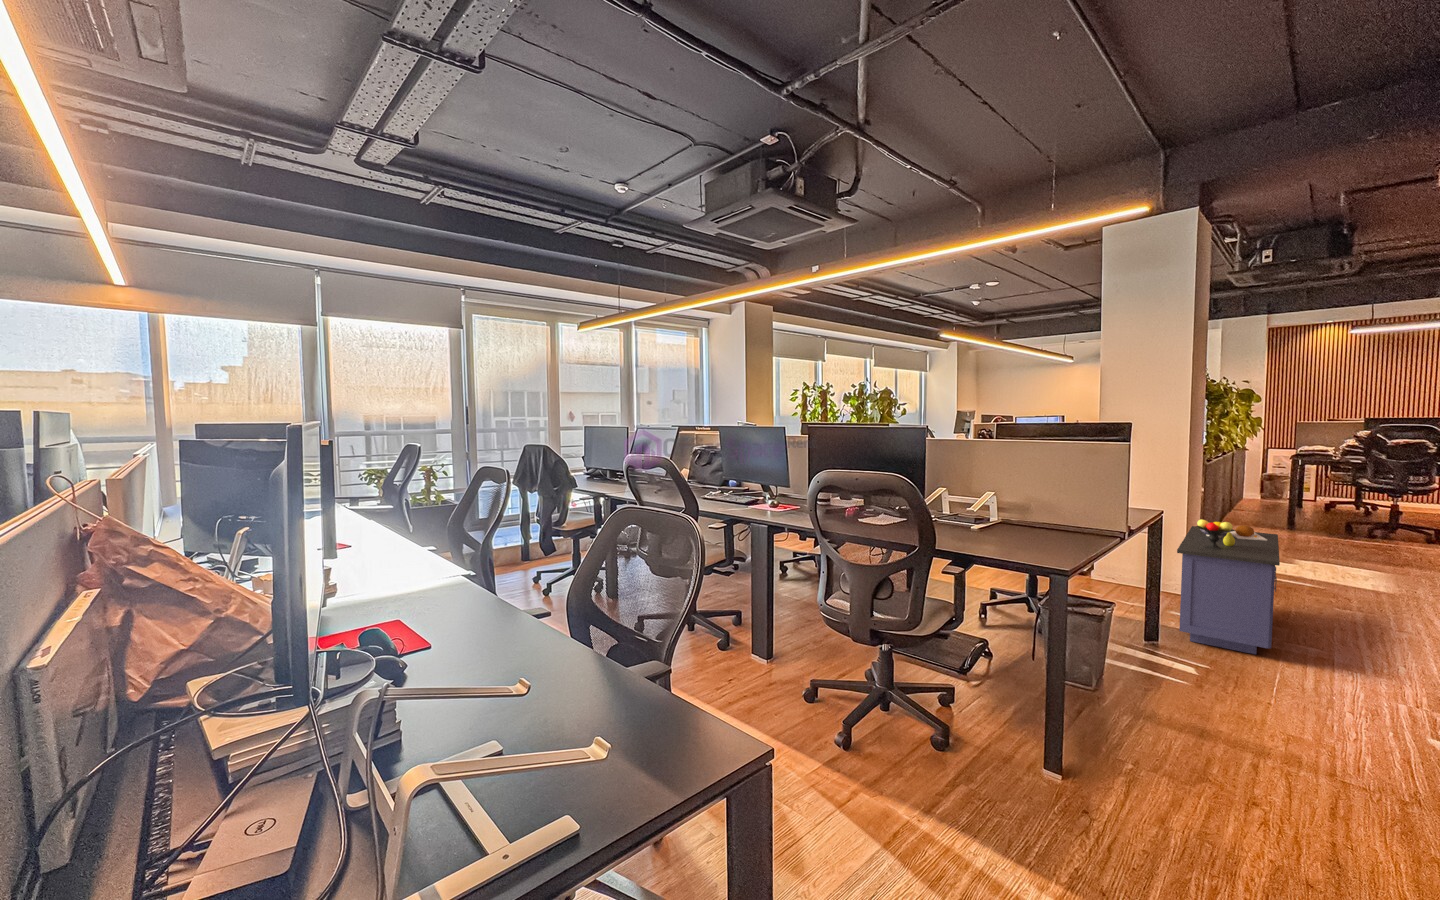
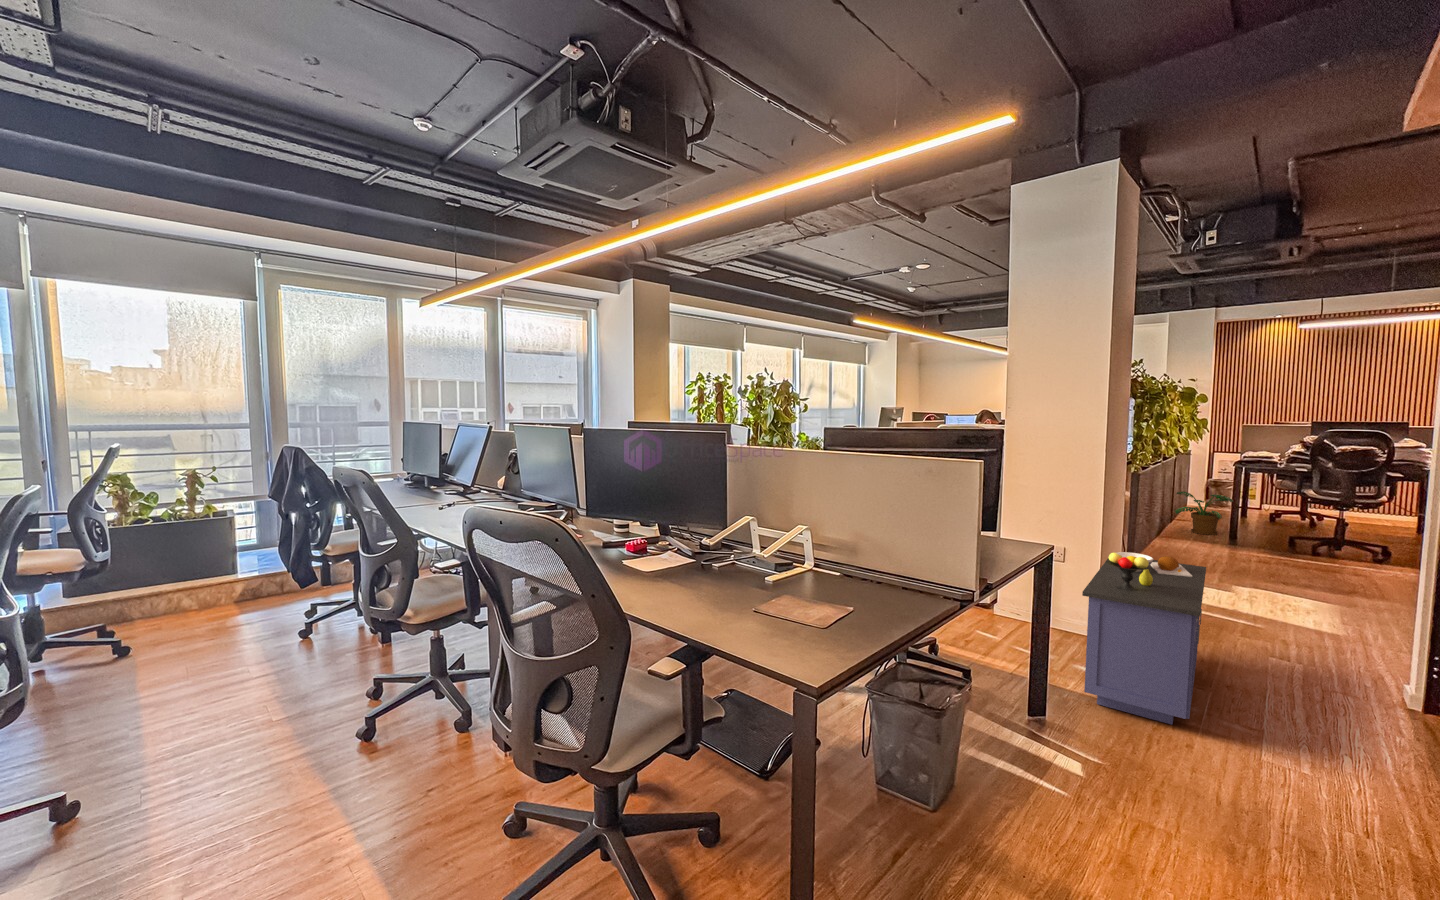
potted plant: none [1234,483,1291,522] -> present [1175,492,1233,535]

